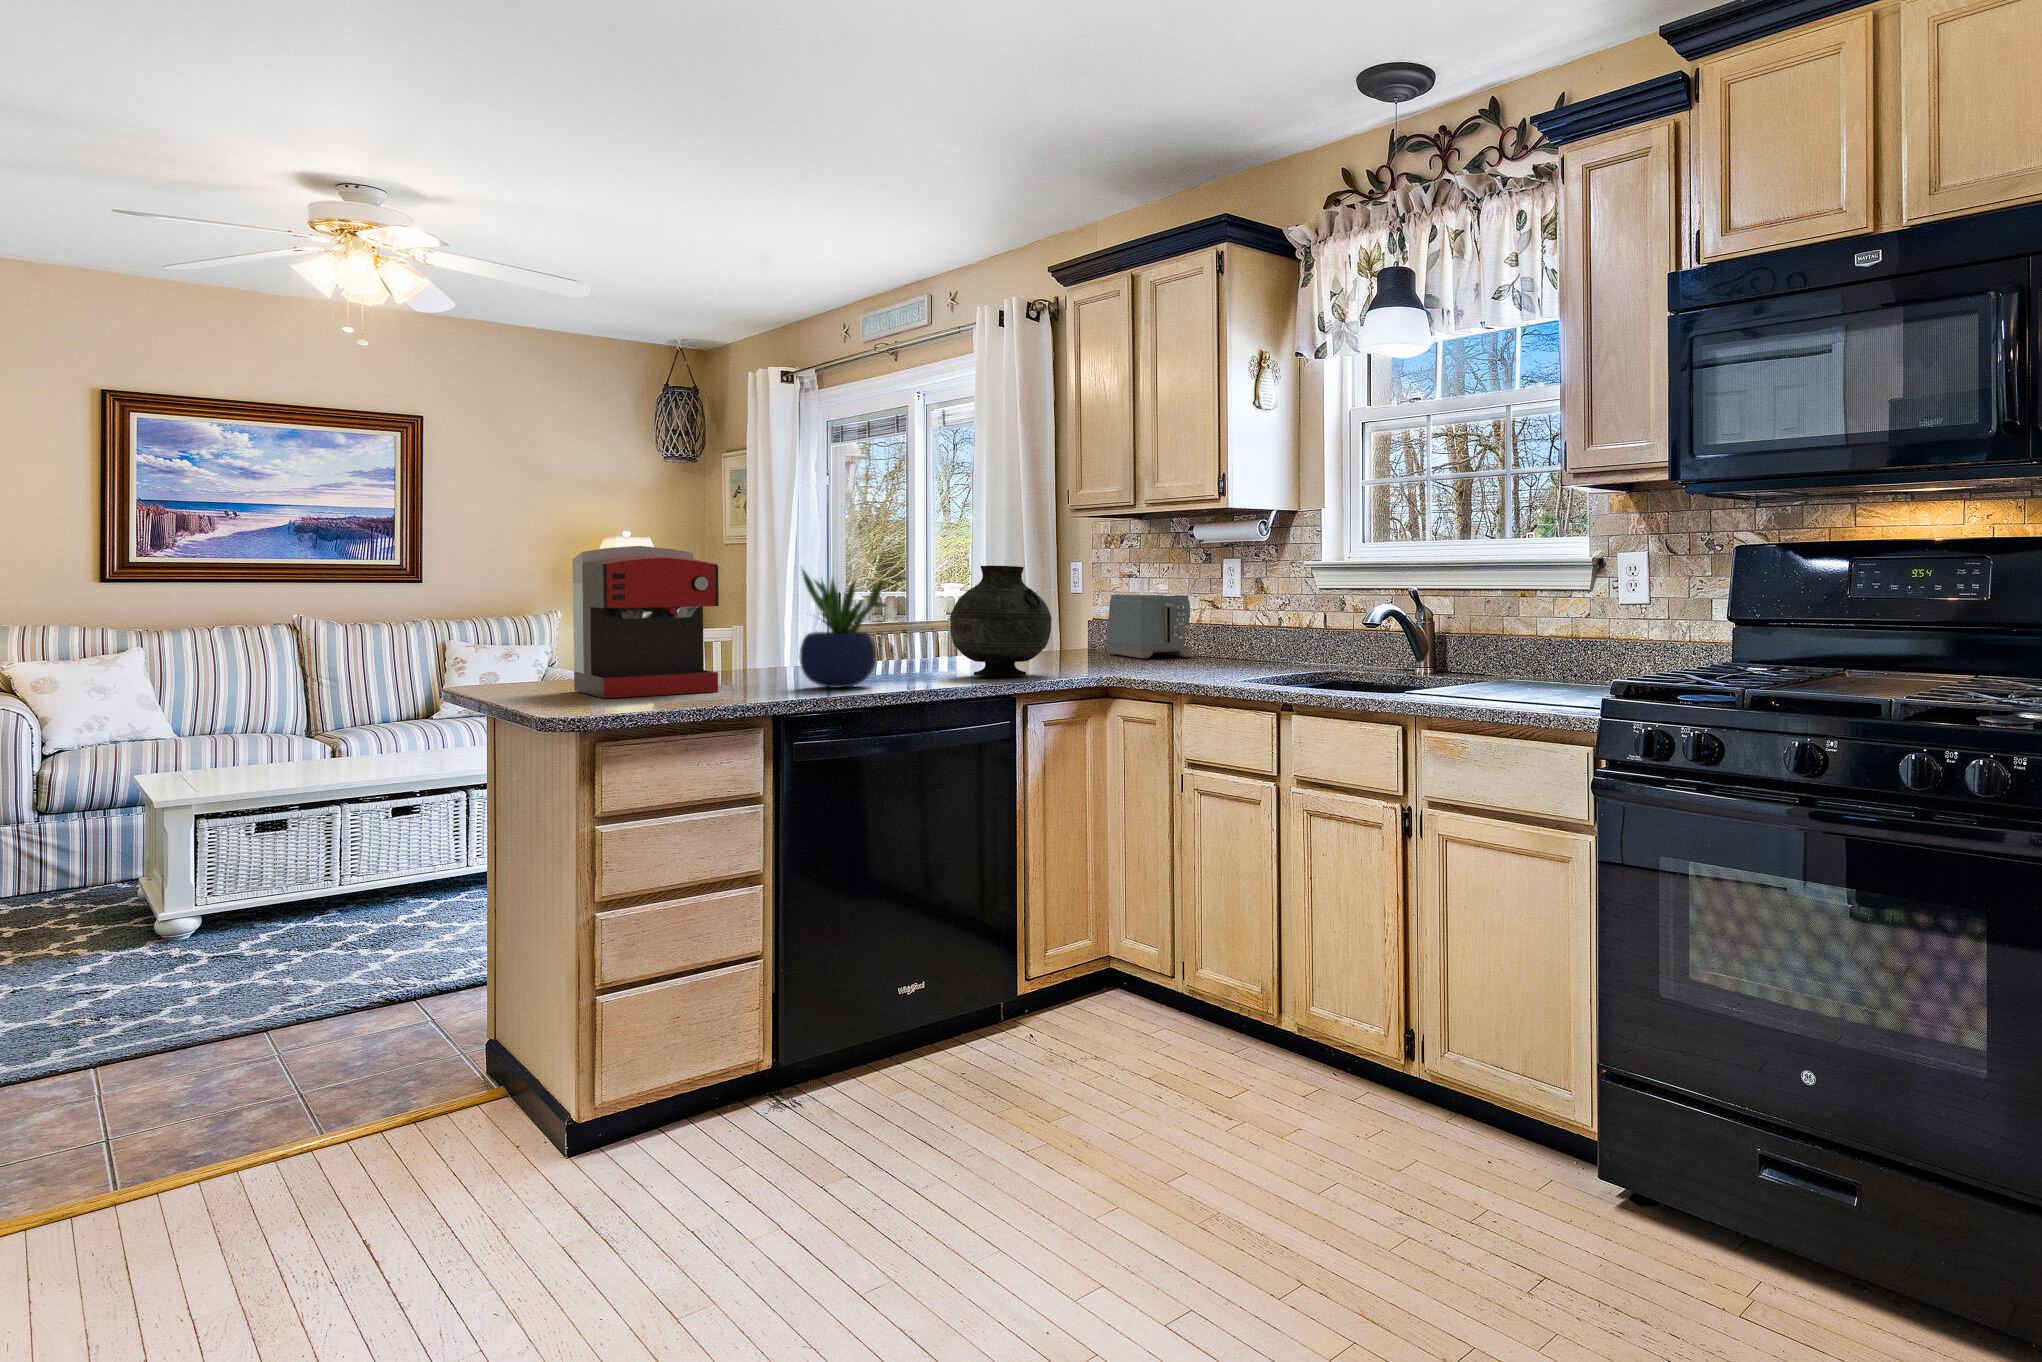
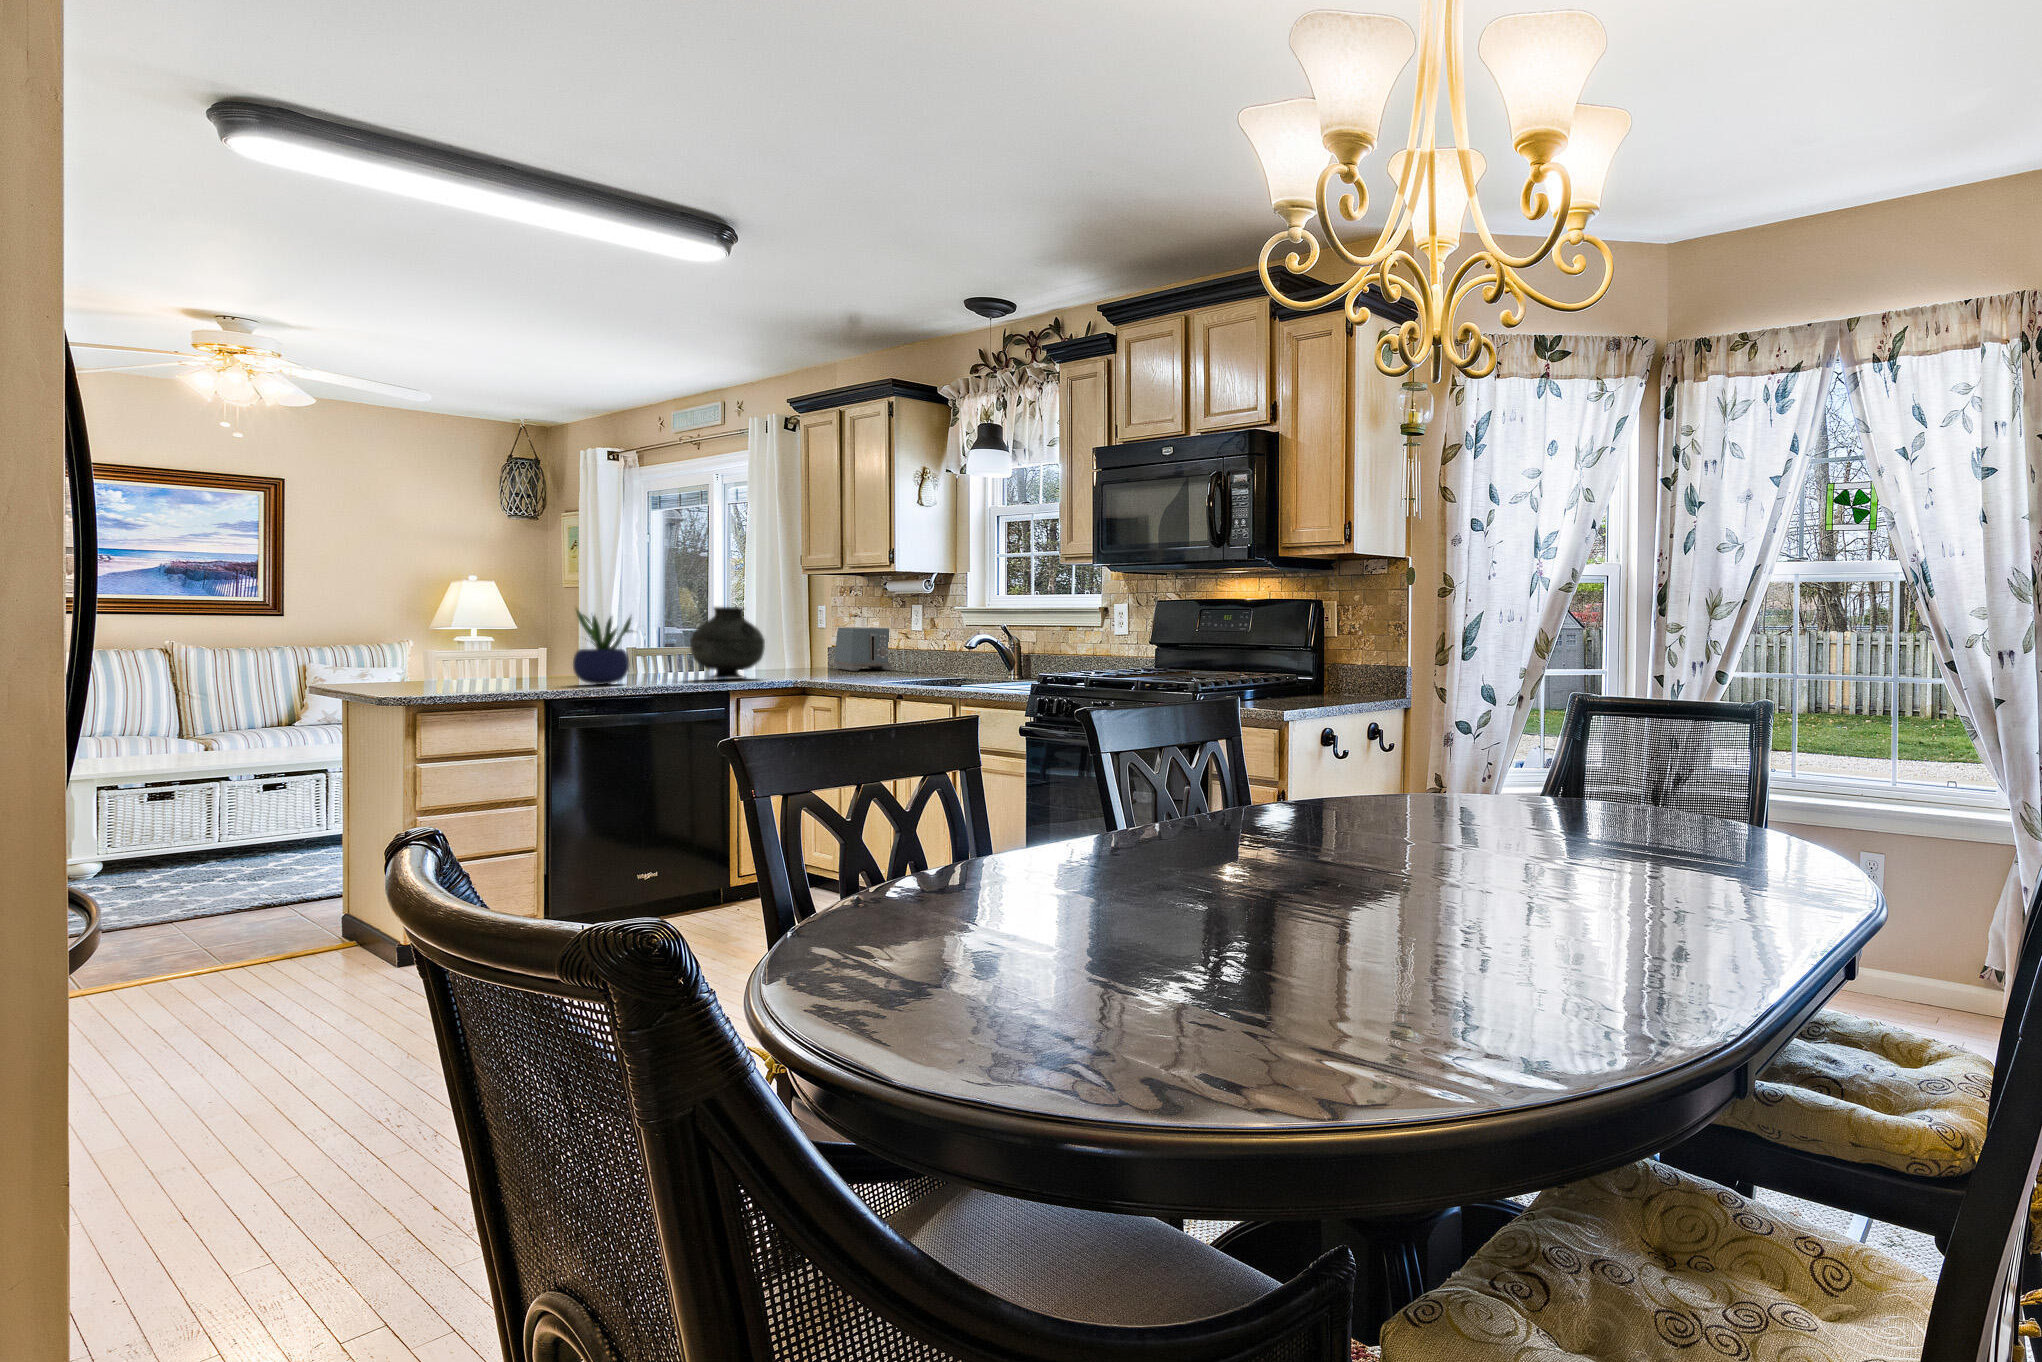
coffee maker: present [573,546,719,698] -> none [406,593,513,690]

